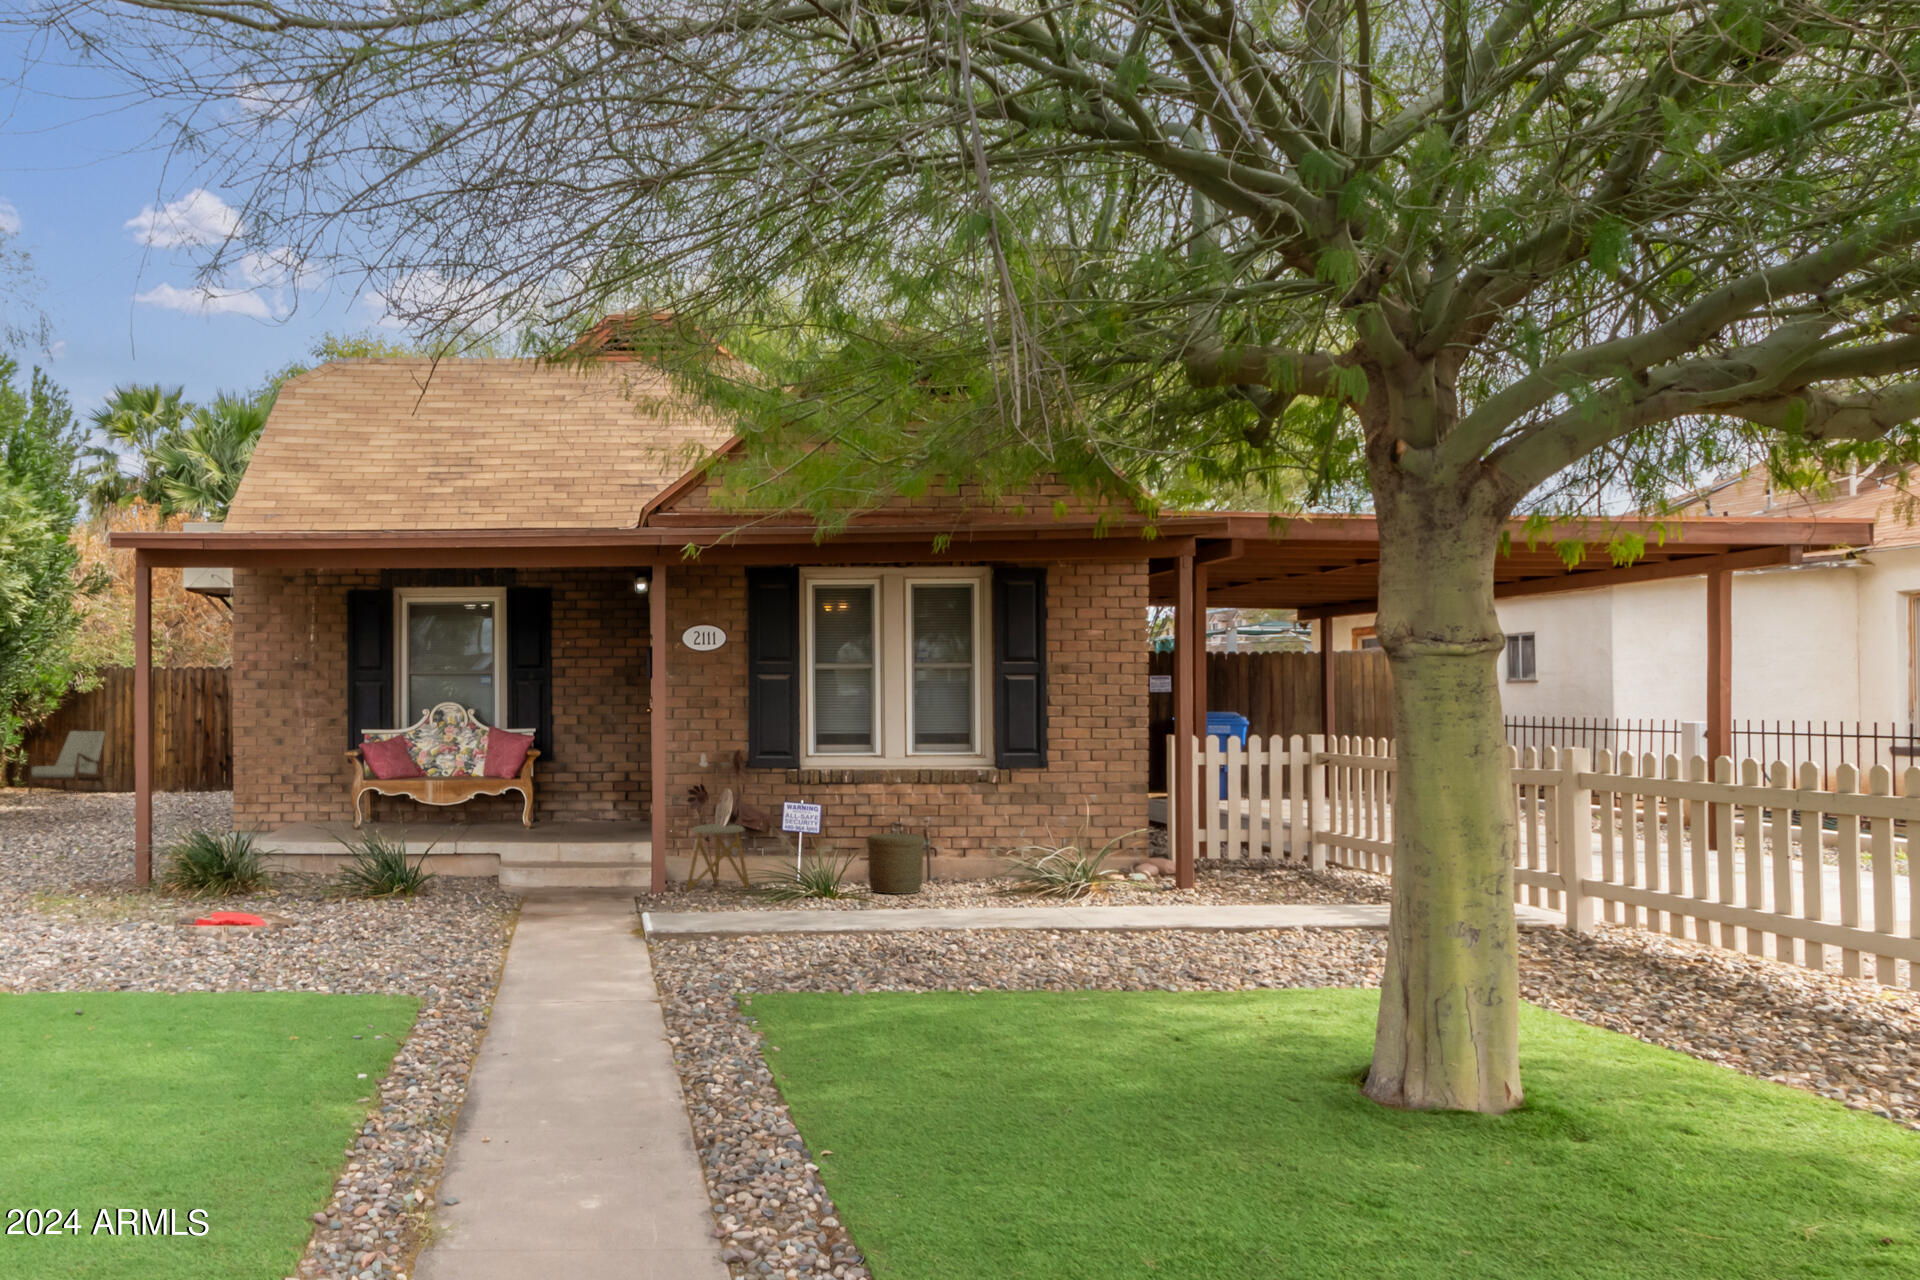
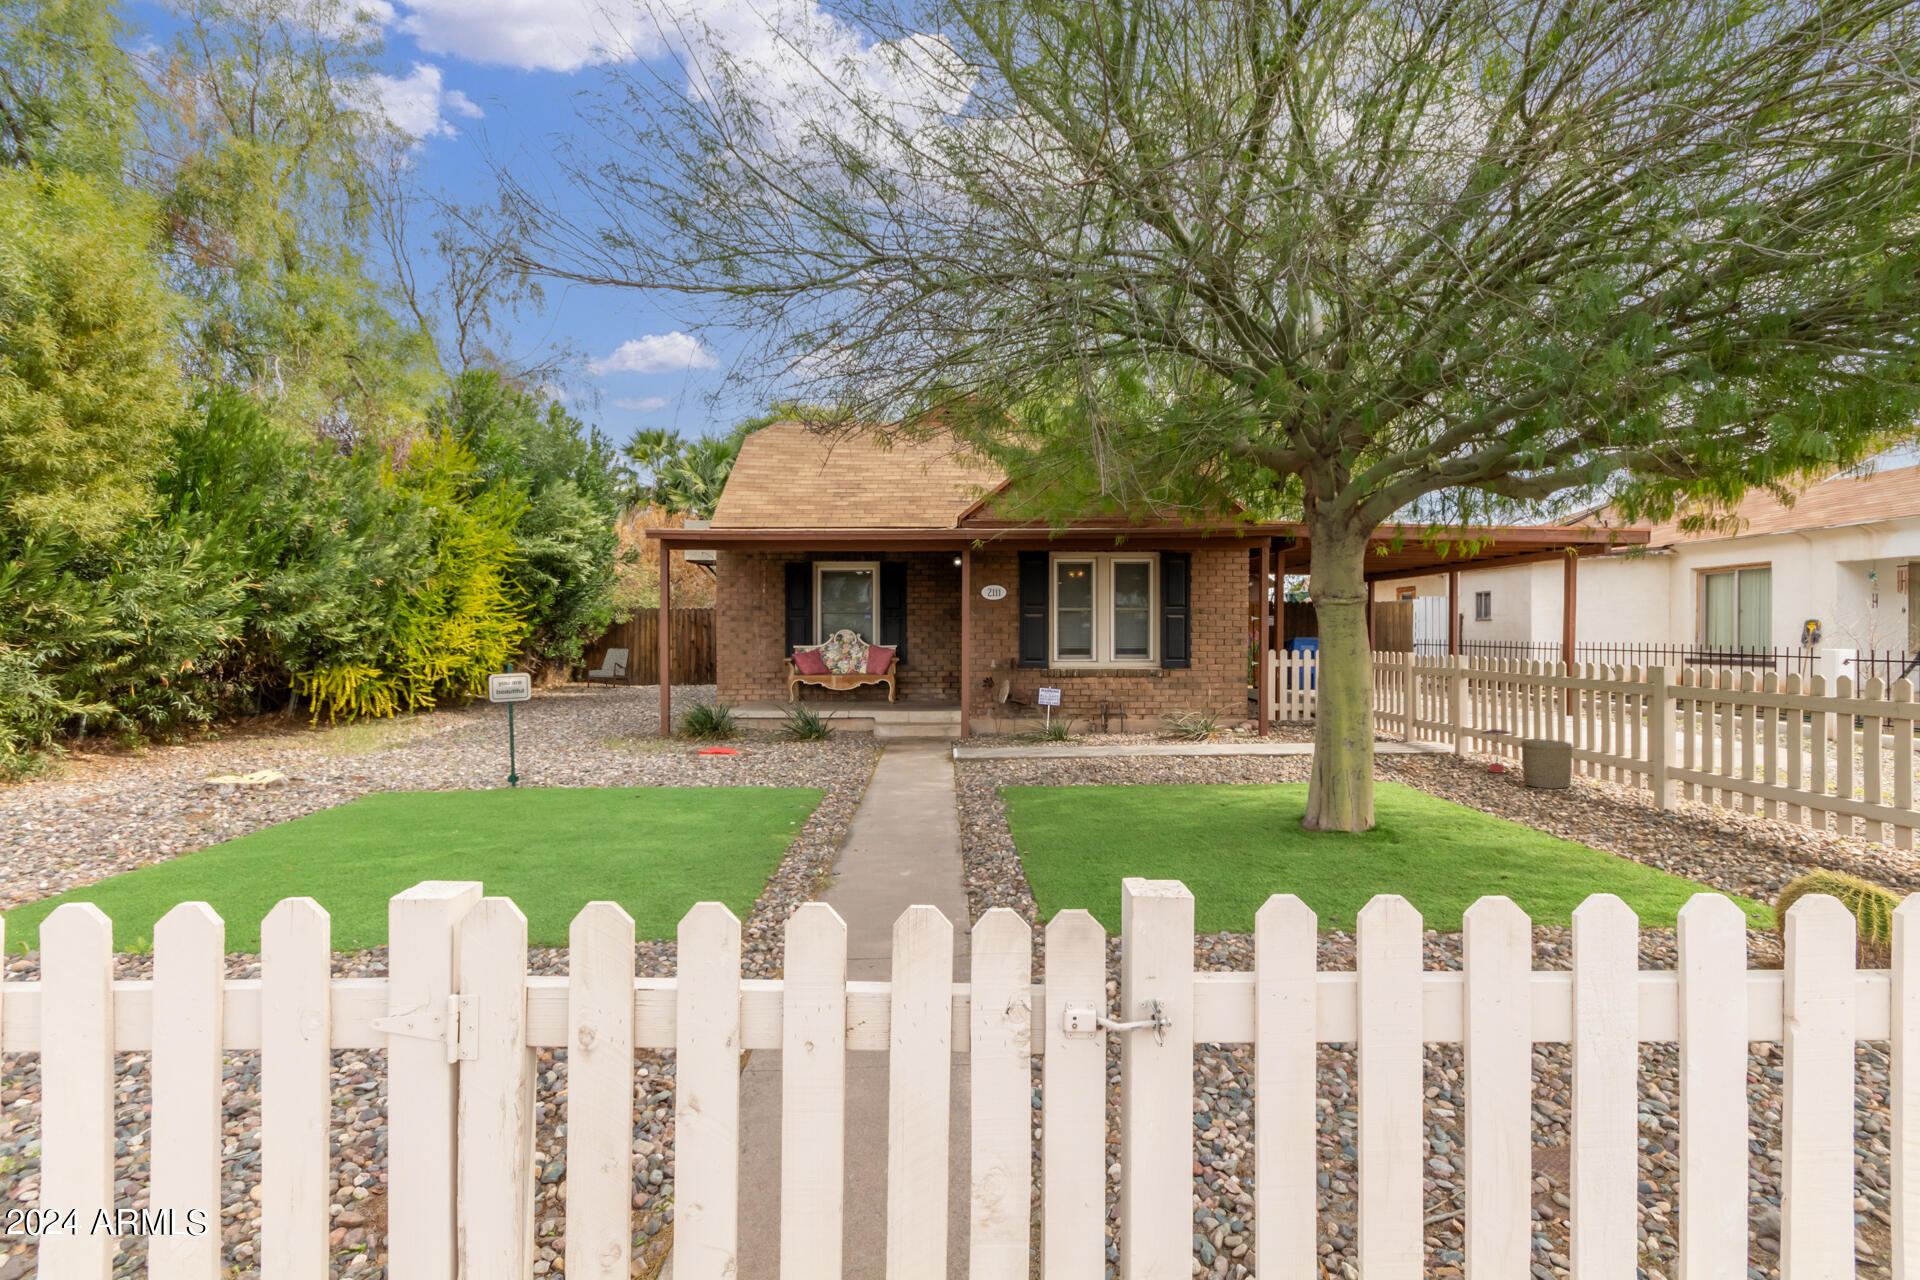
stool: present [686,824,750,891] -> none [979,701,1016,739]
woven basket: present [867,833,924,894] -> present [1521,739,1572,789]
potted plant: none [1559,871,1610,945] -> present [1482,729,1511,773]

